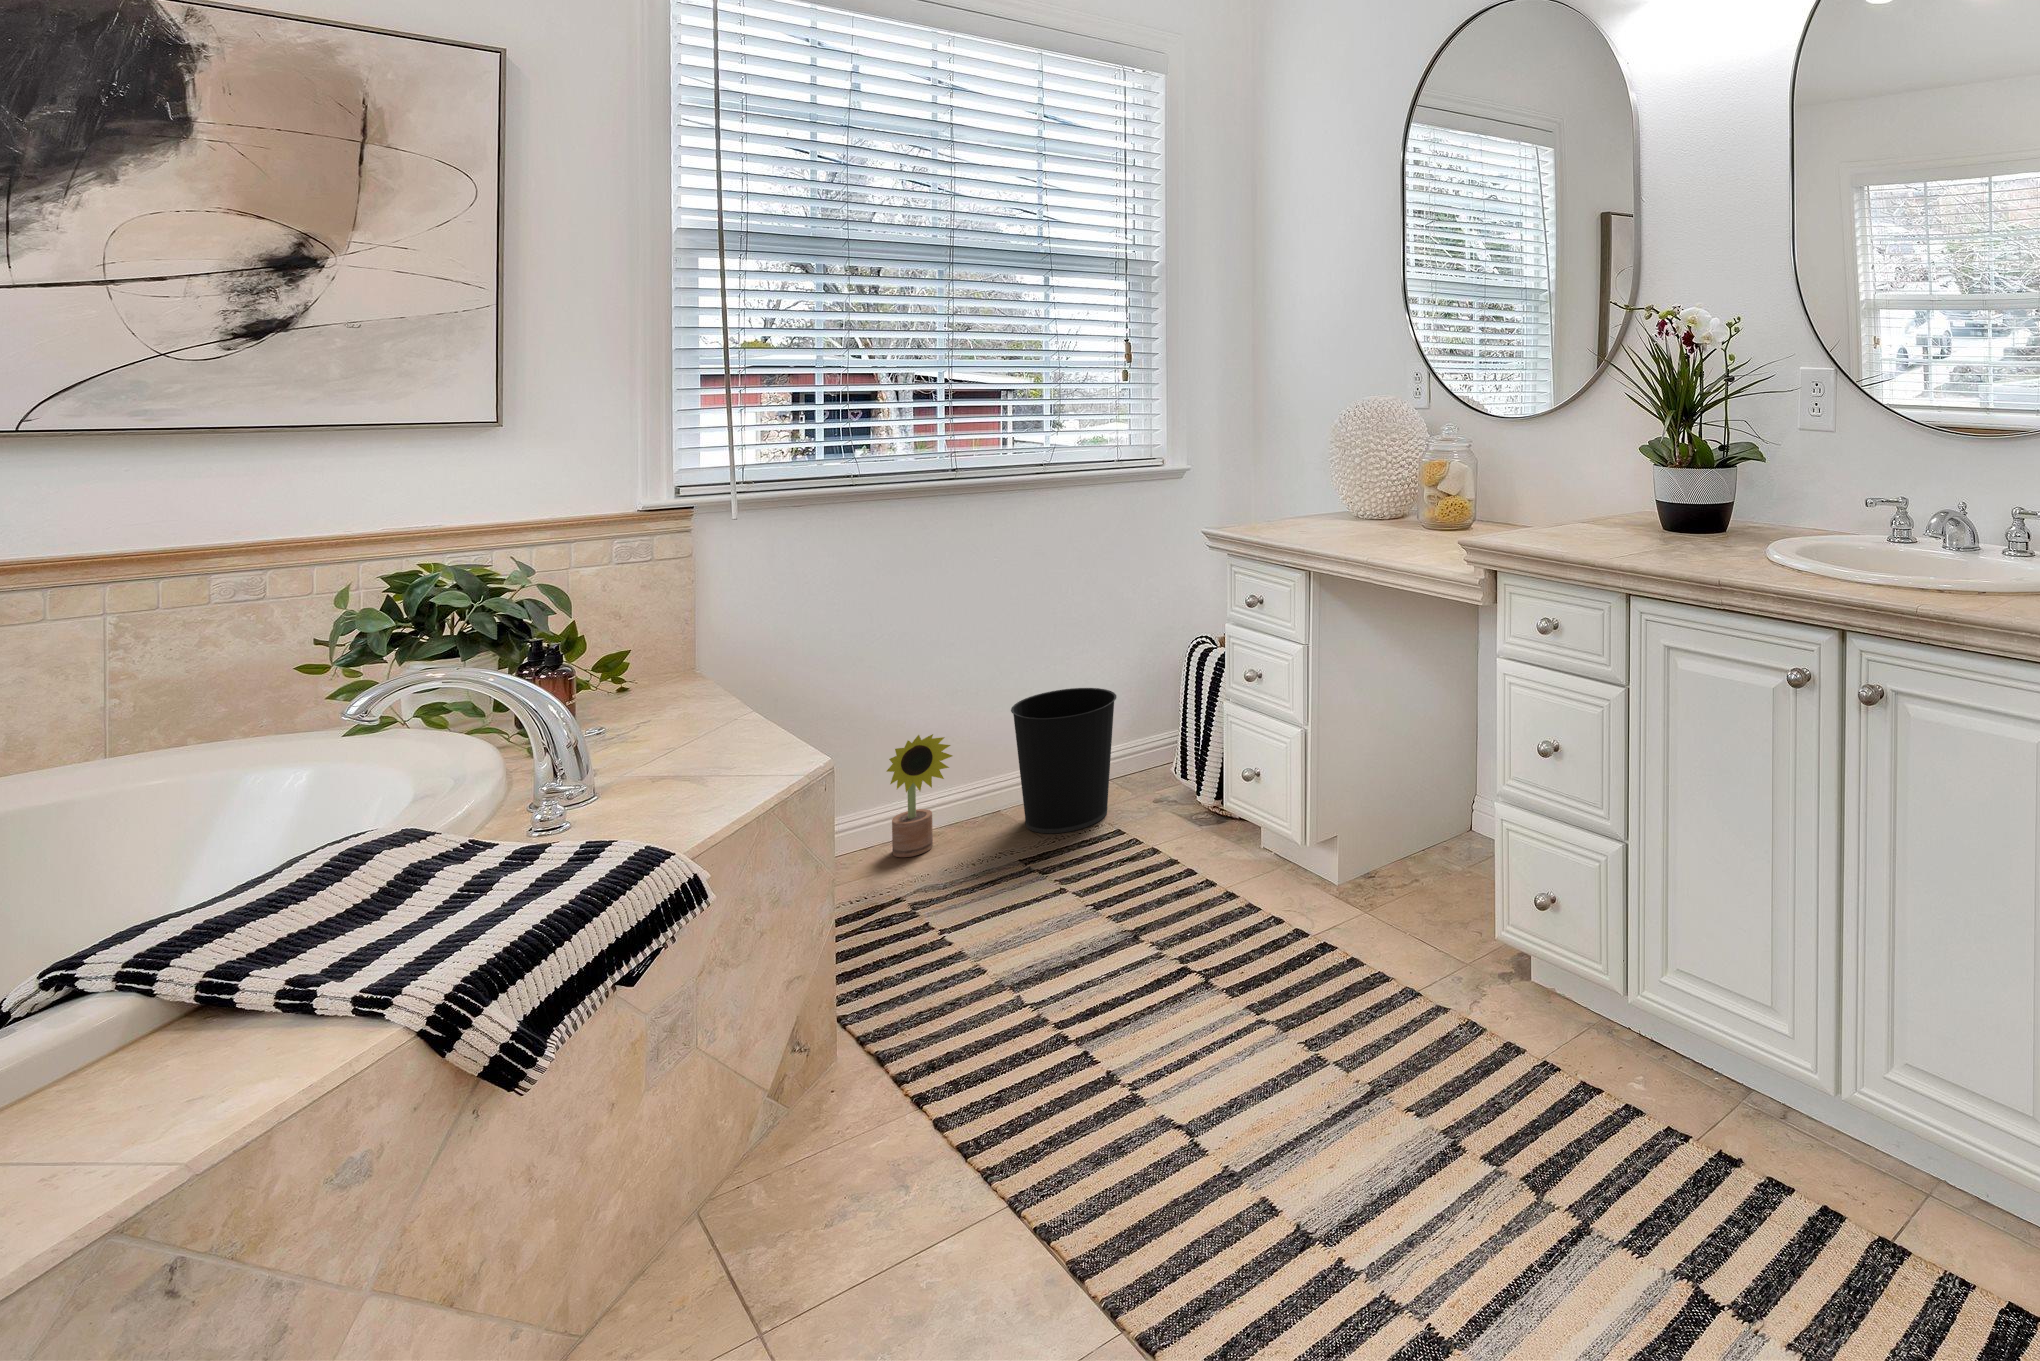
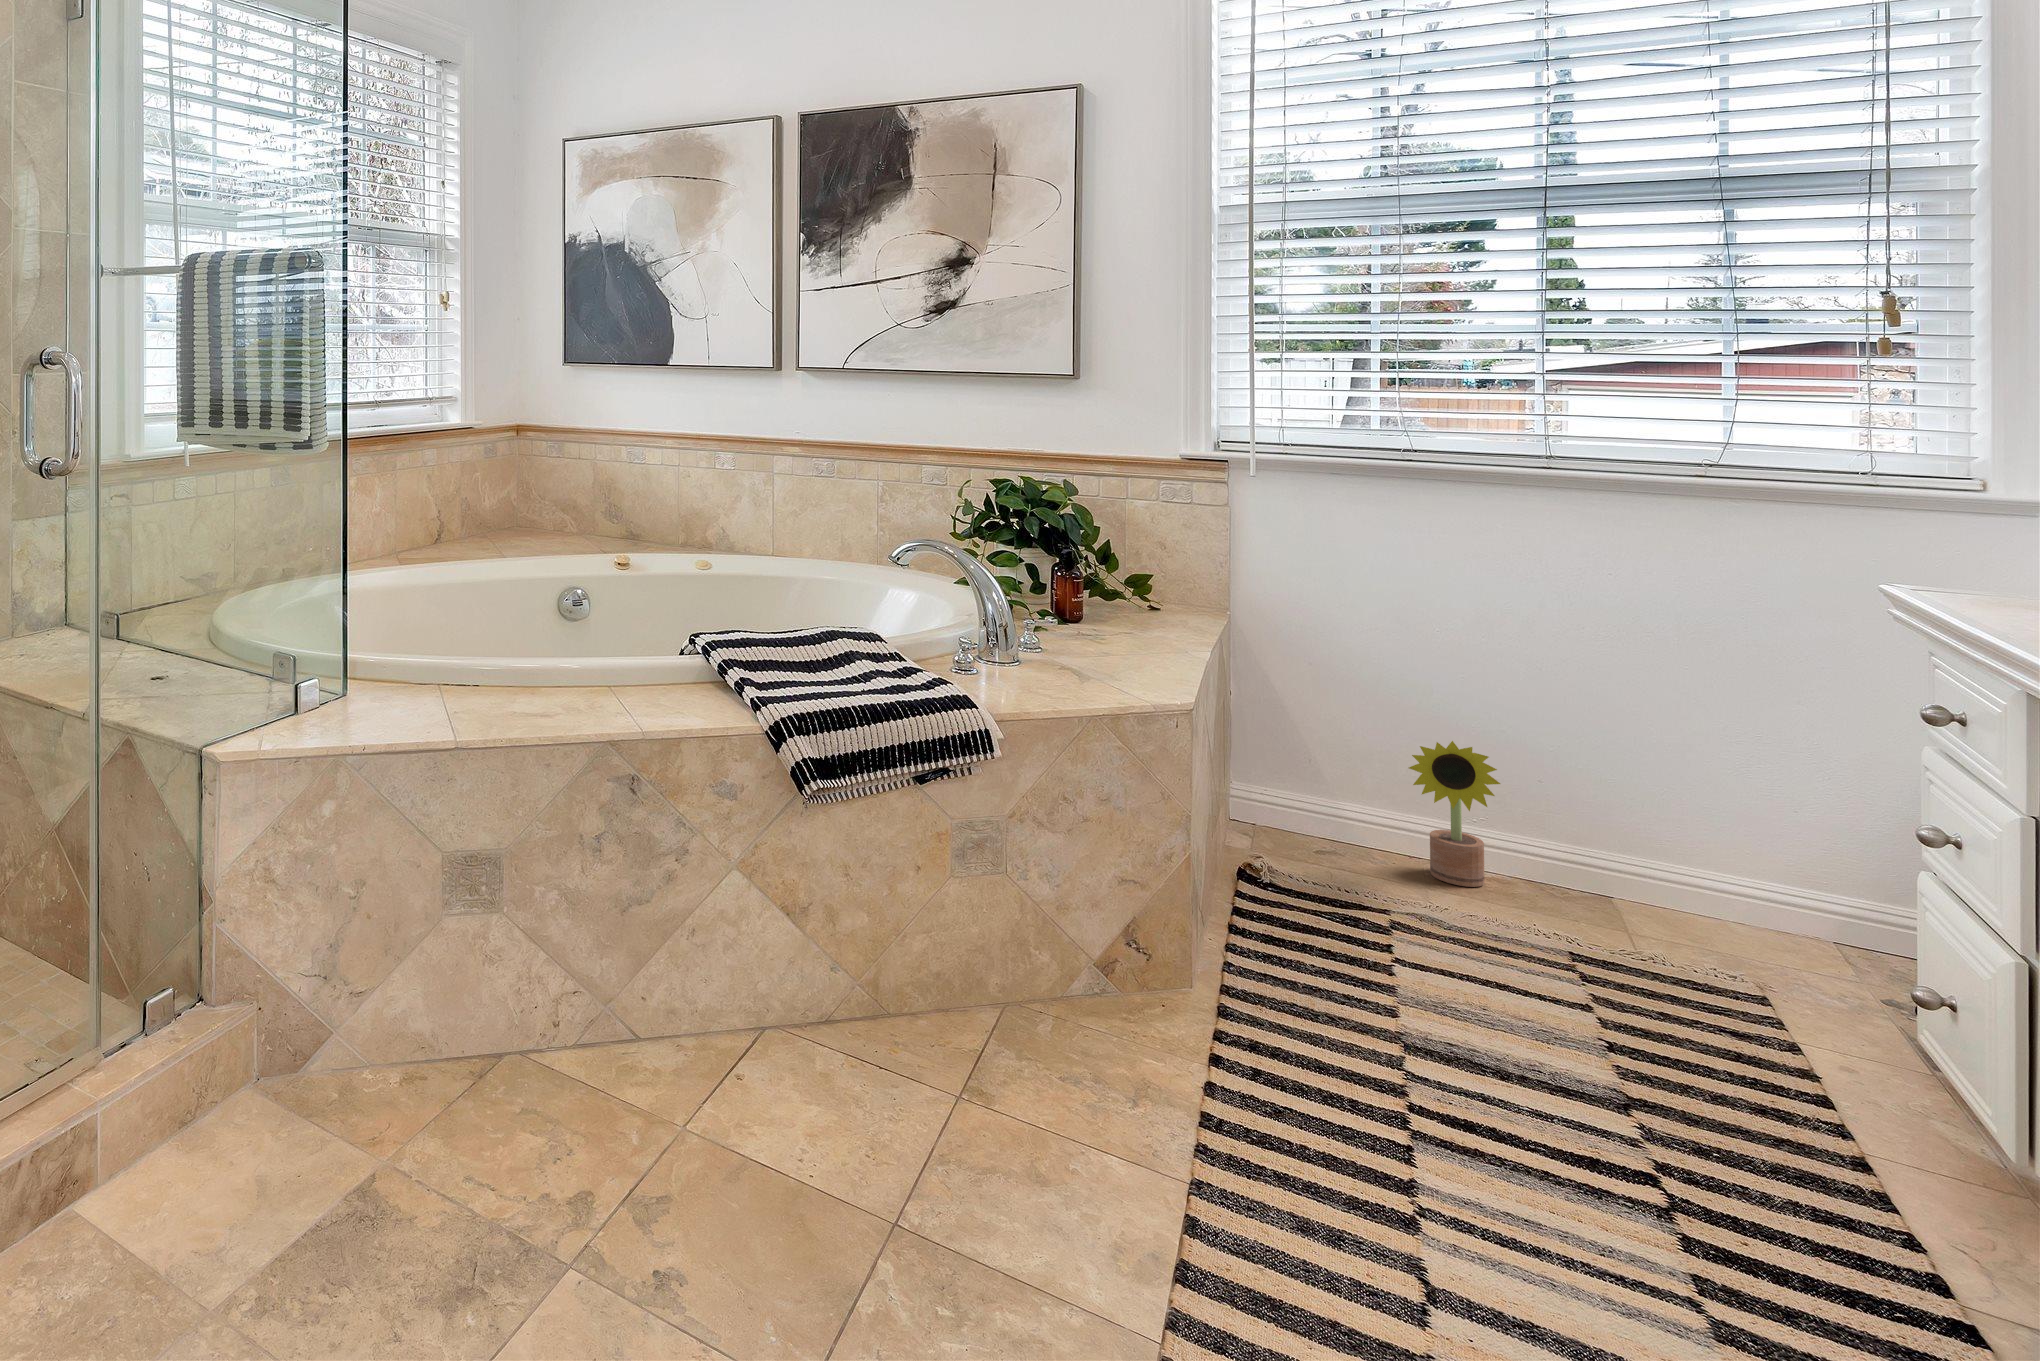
wastebasket: present [1011,688,1117,833] -> none [1602,756,1798,971]

